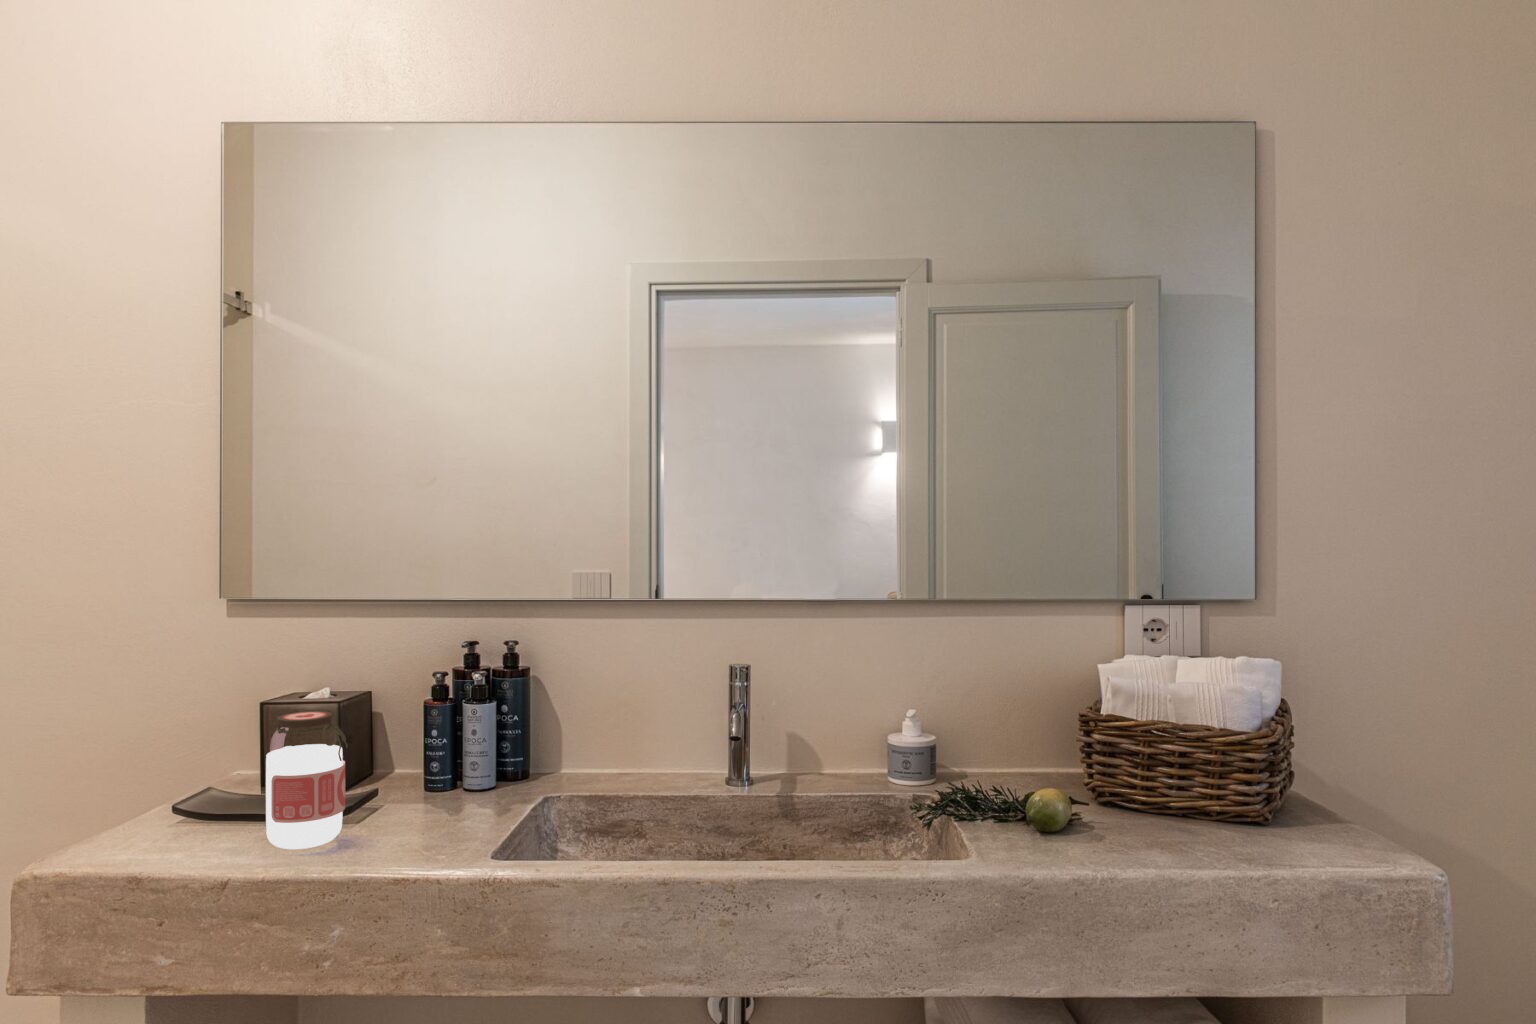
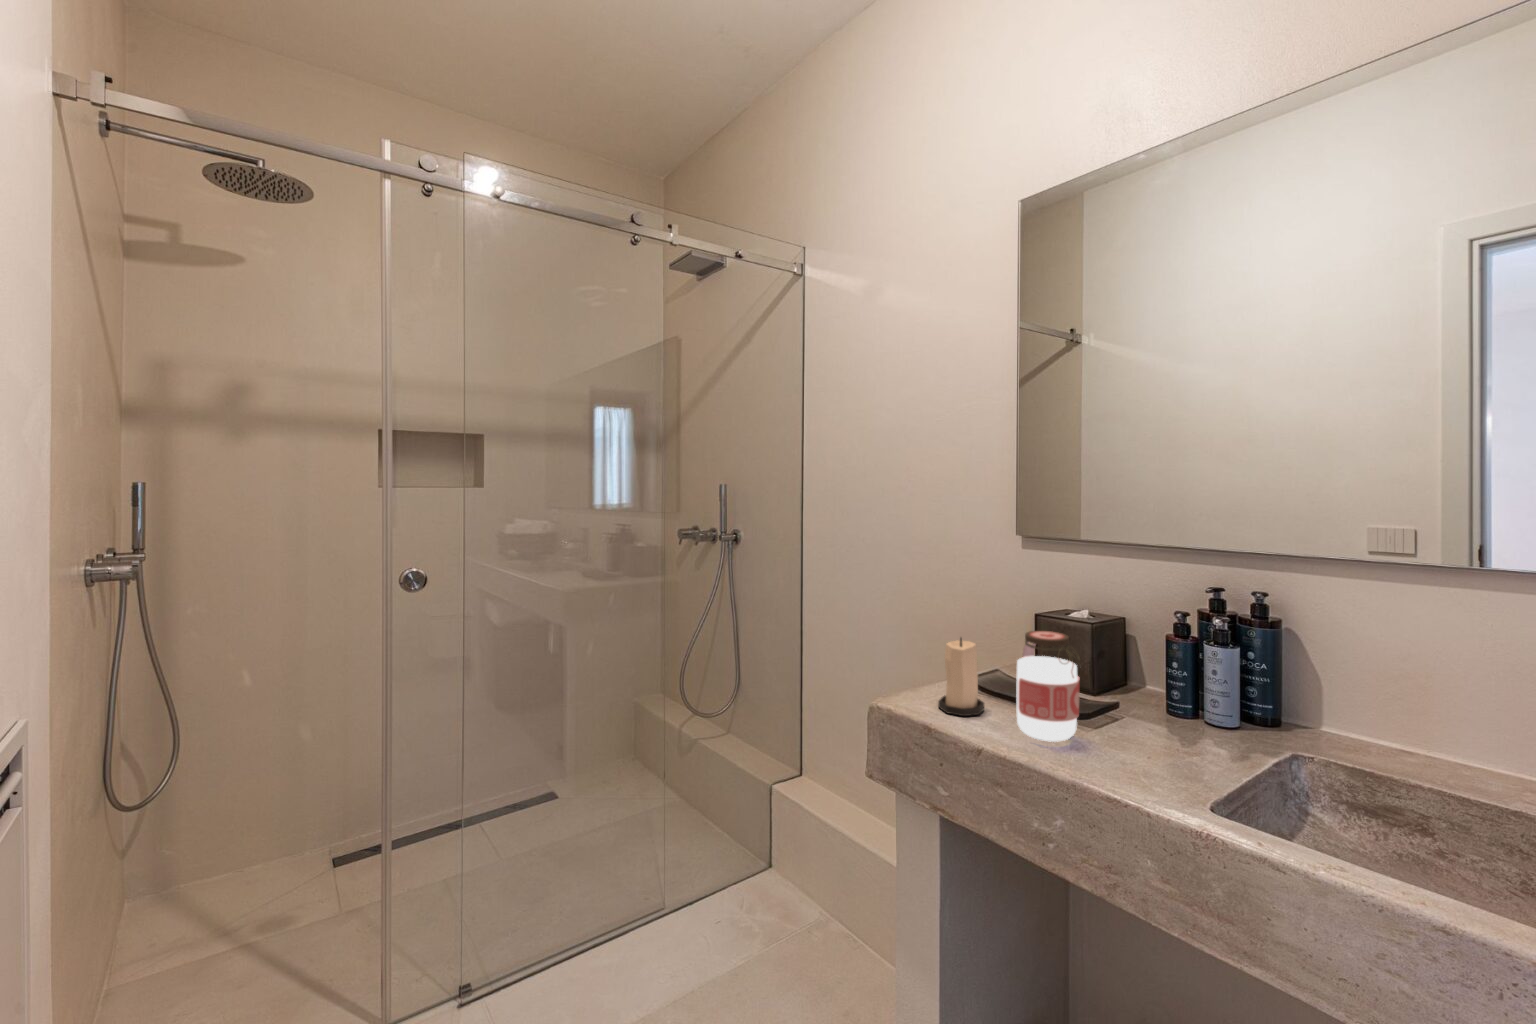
candle: none [140,742,211,855] -> present [938,638,984,716]

